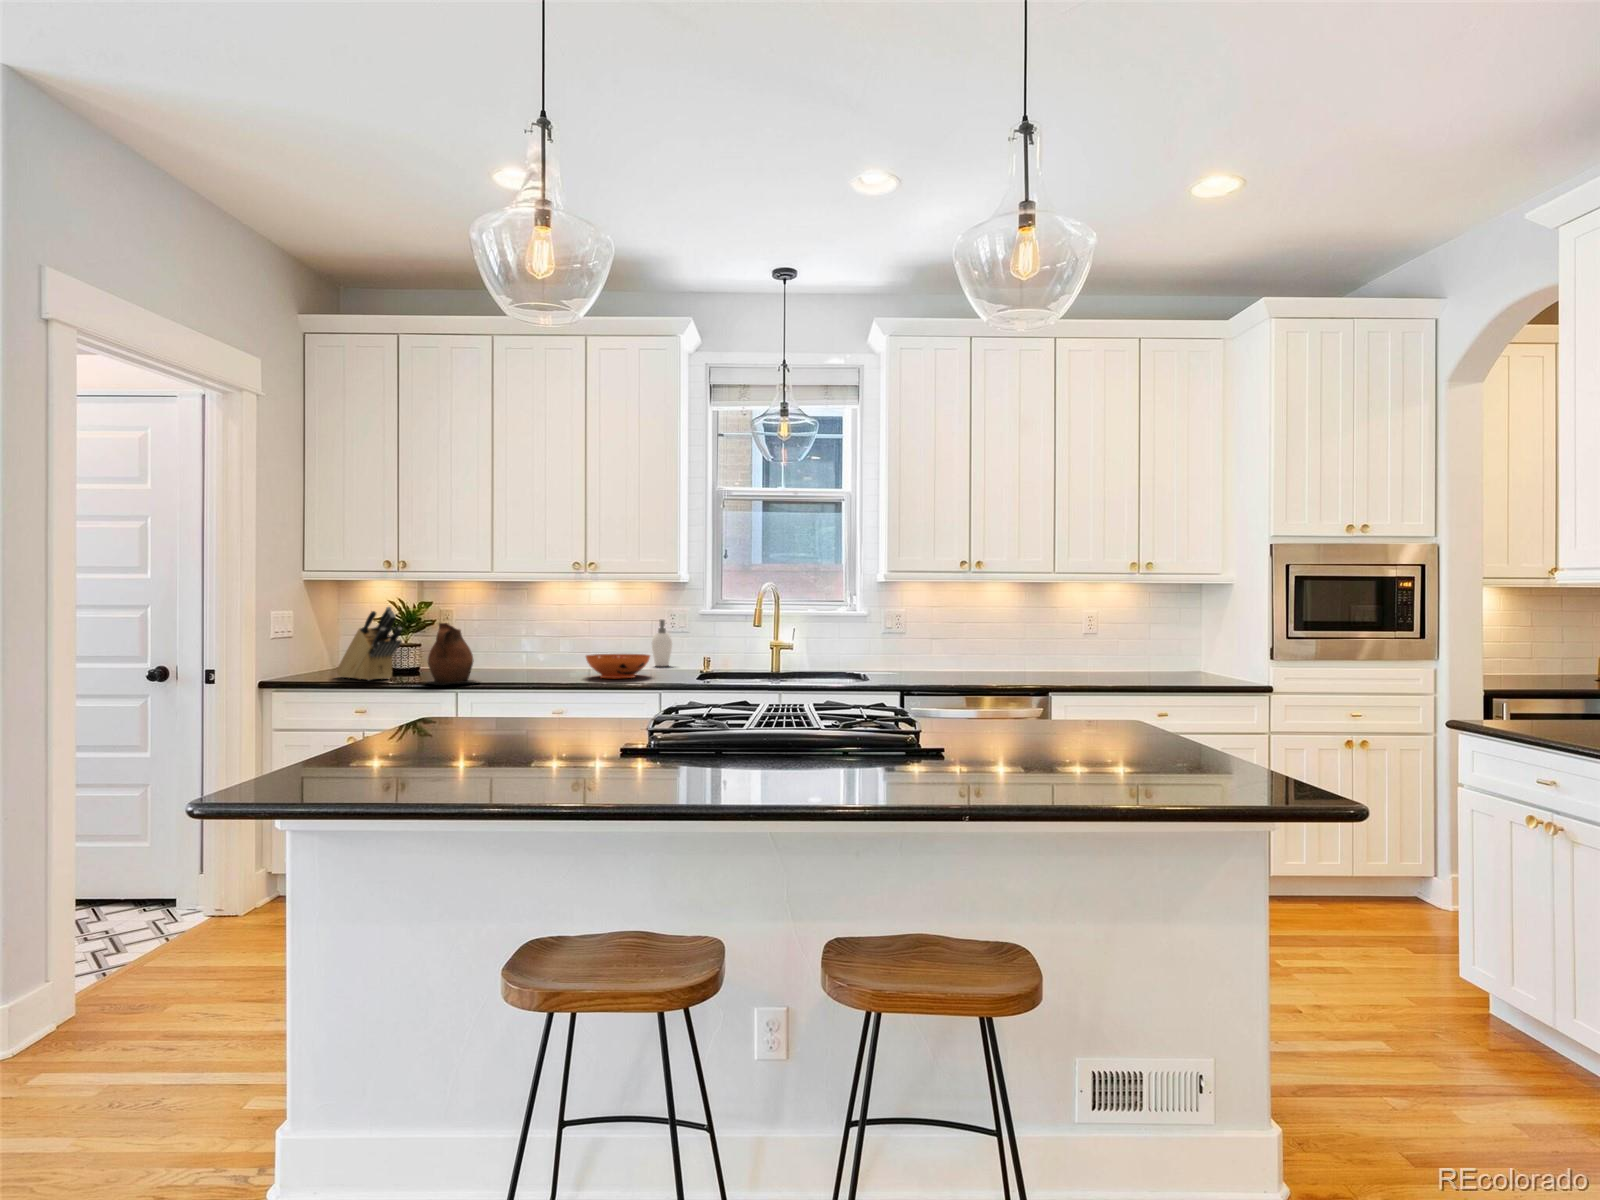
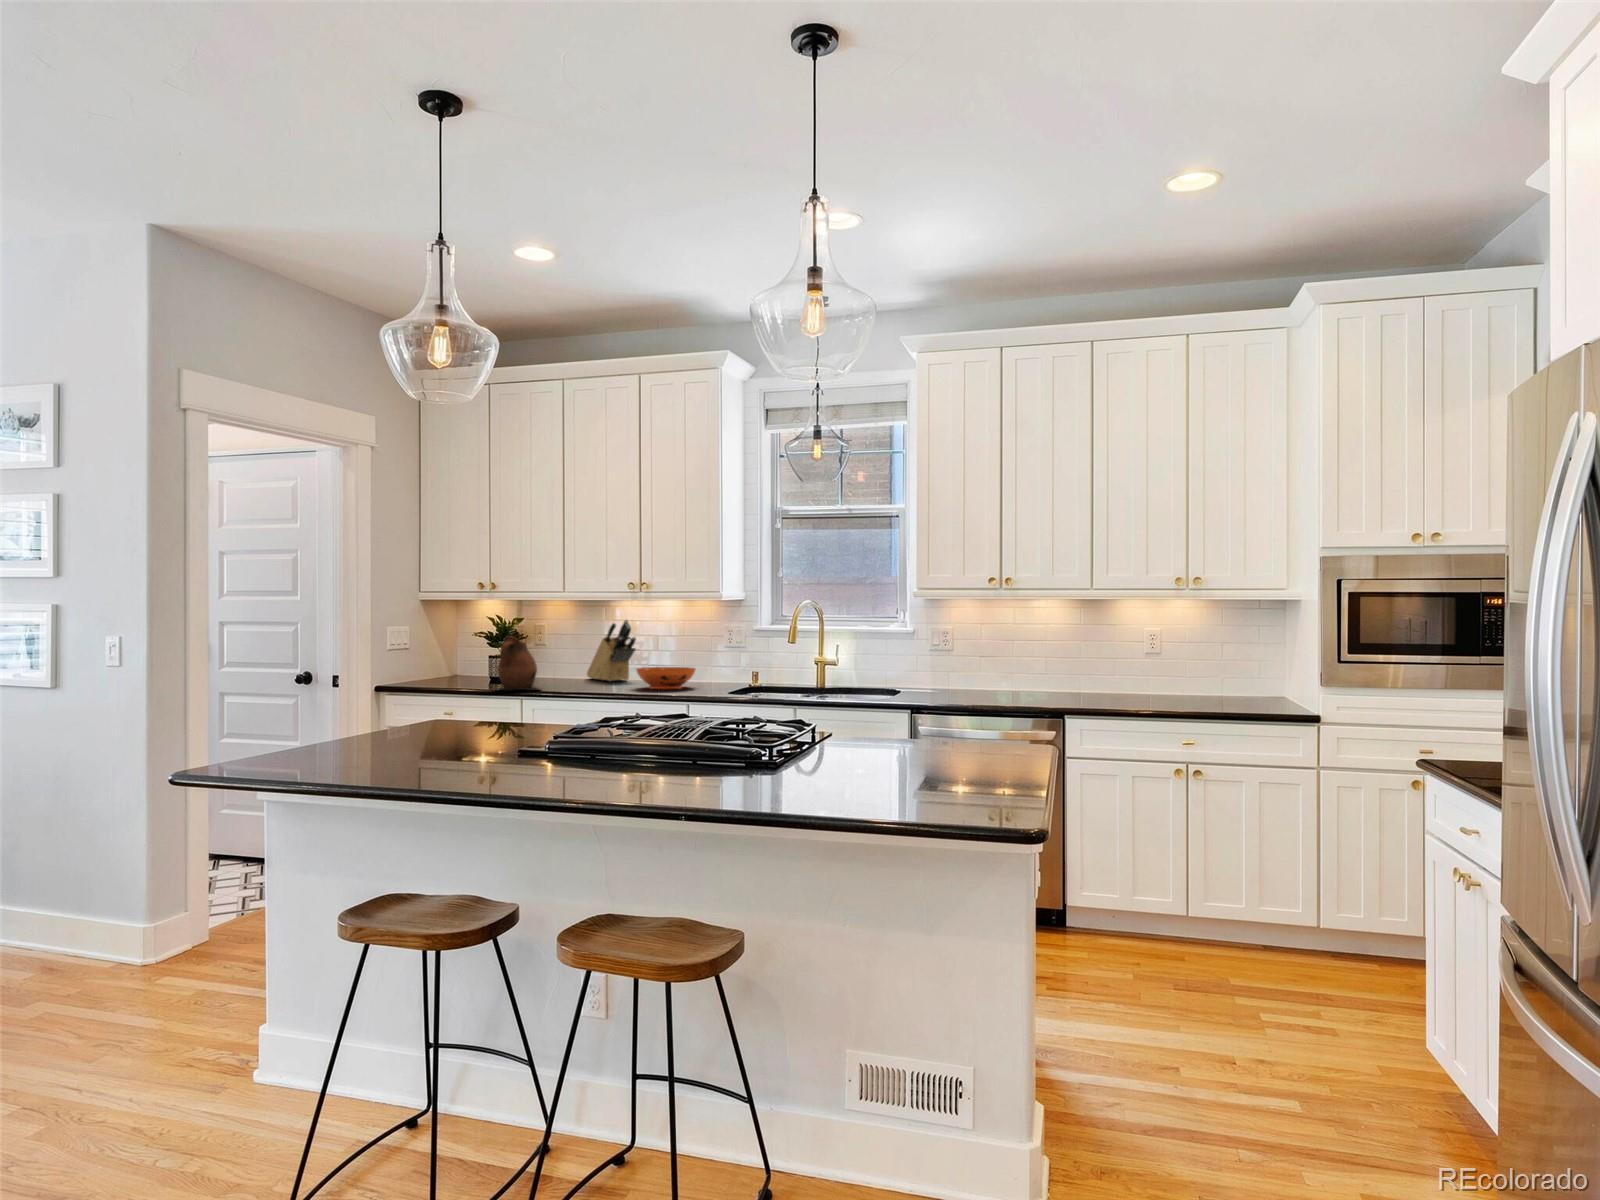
knife block: present [336,606,402,681] -> present [587,620,636,681]
soap dispenser: present [652,620,672,666] -> none [715,636,735,680]

